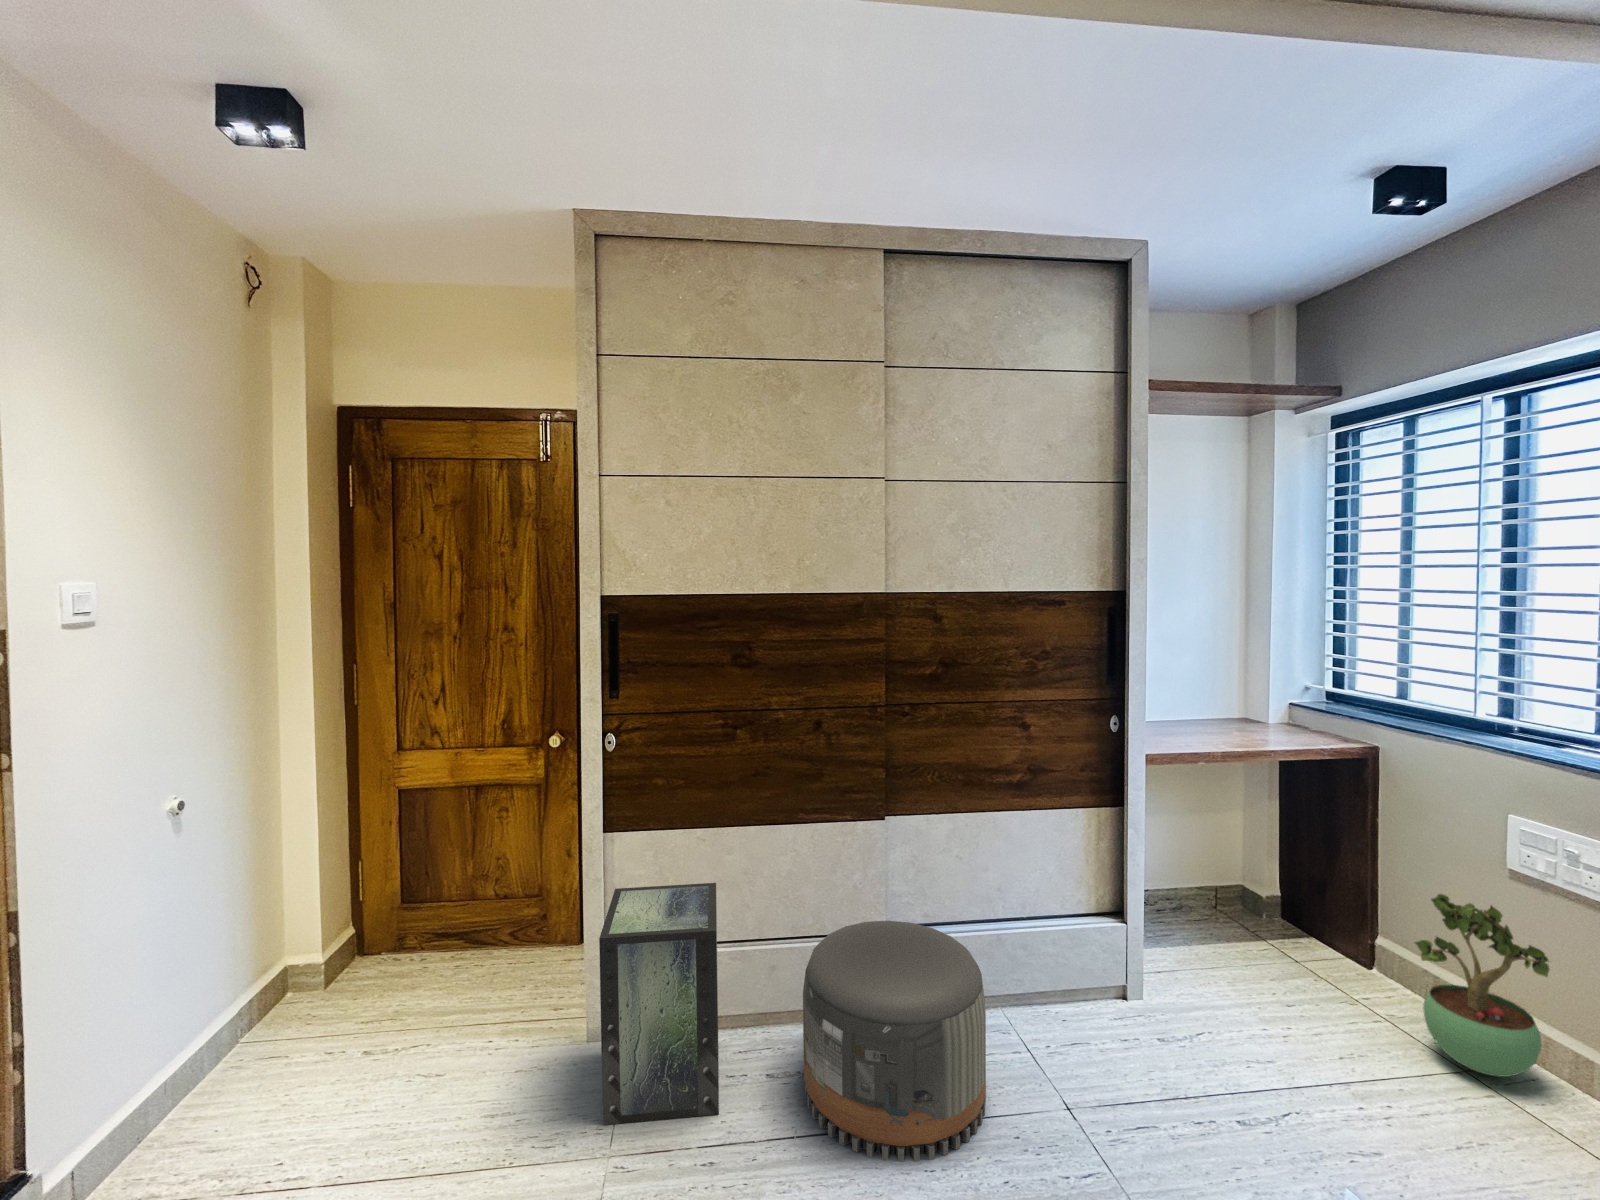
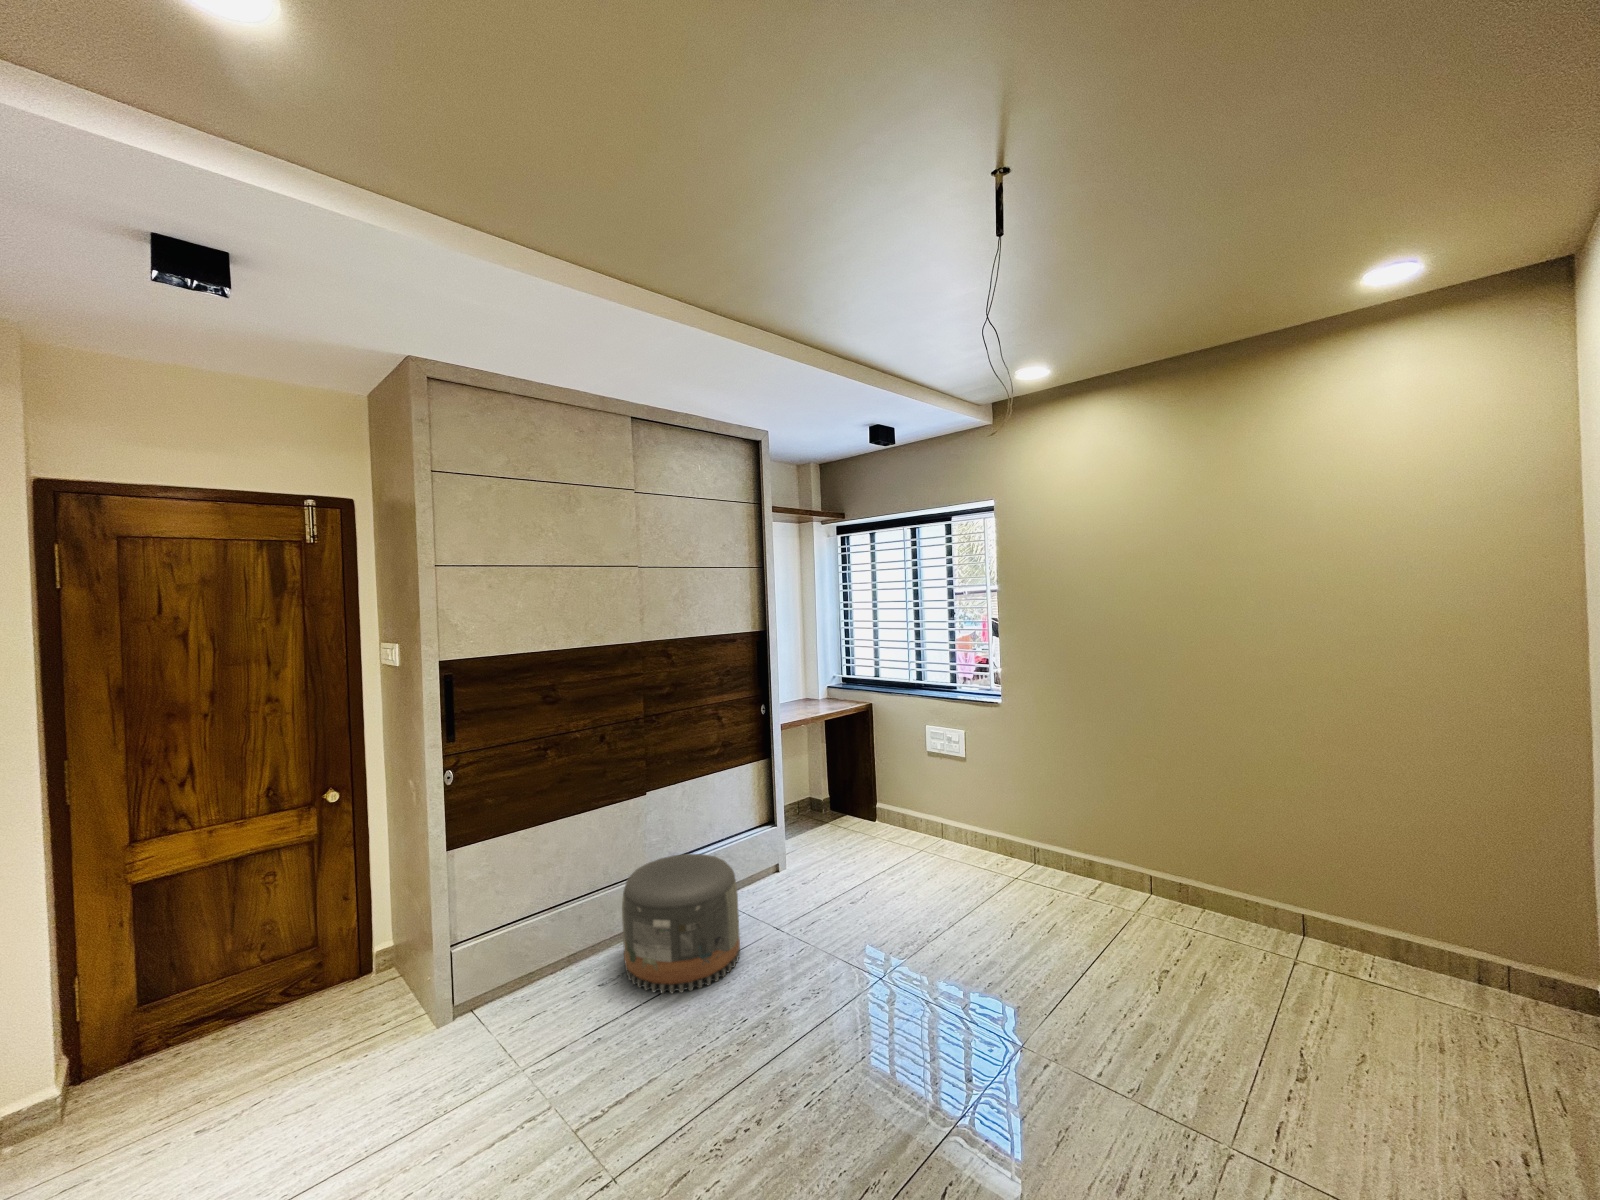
storage box: present [599,883,719,1125] -> none [466,865,583,1059]
potted plant: present [1415,894,1550,1077] -> none [898,769,947,849]

